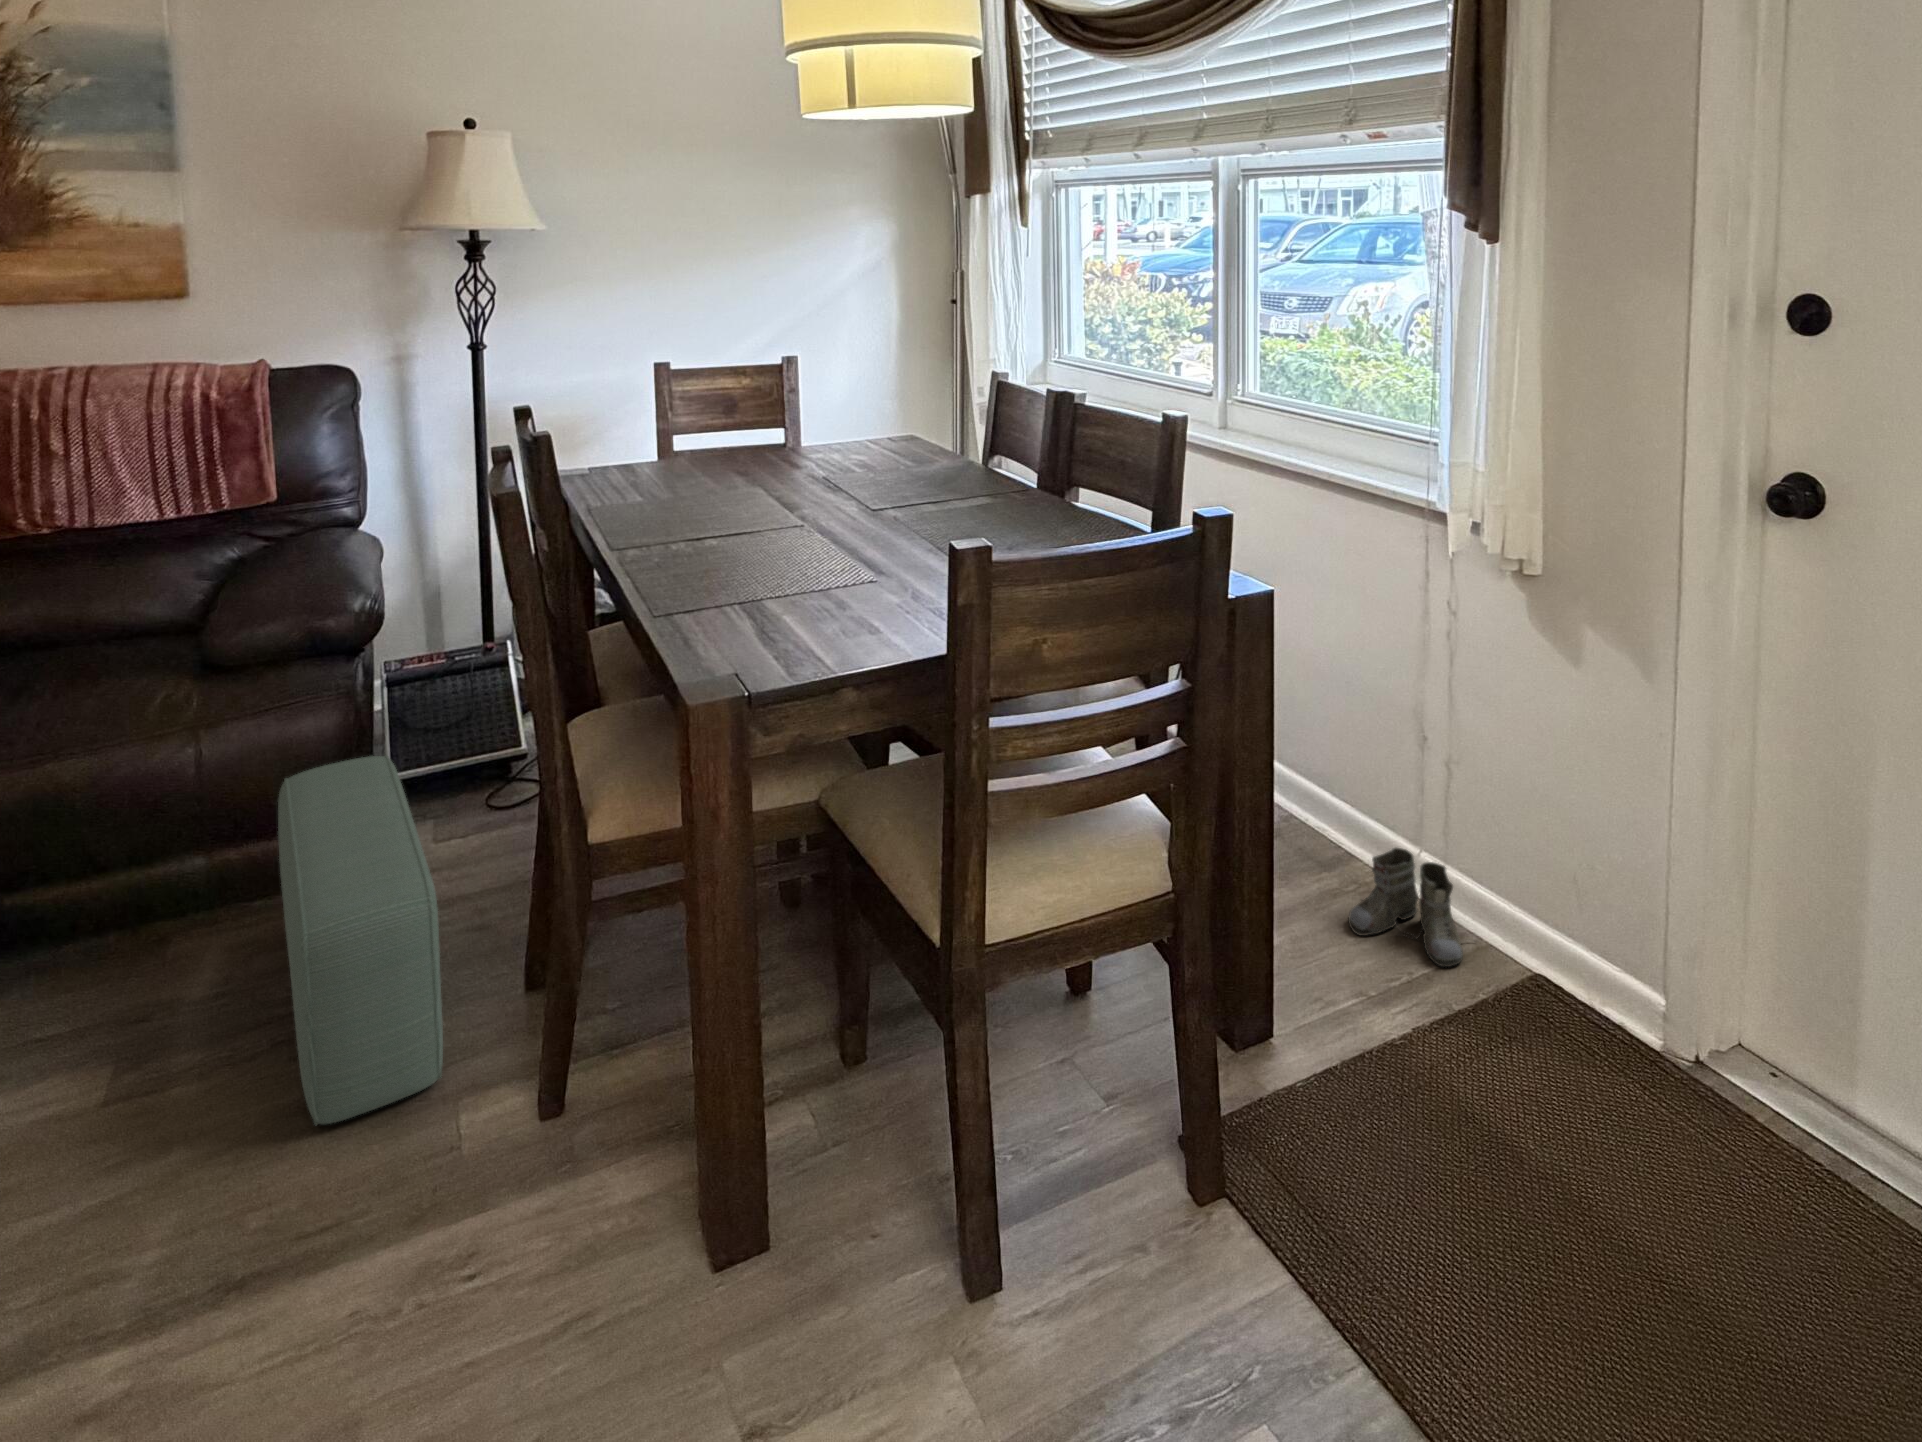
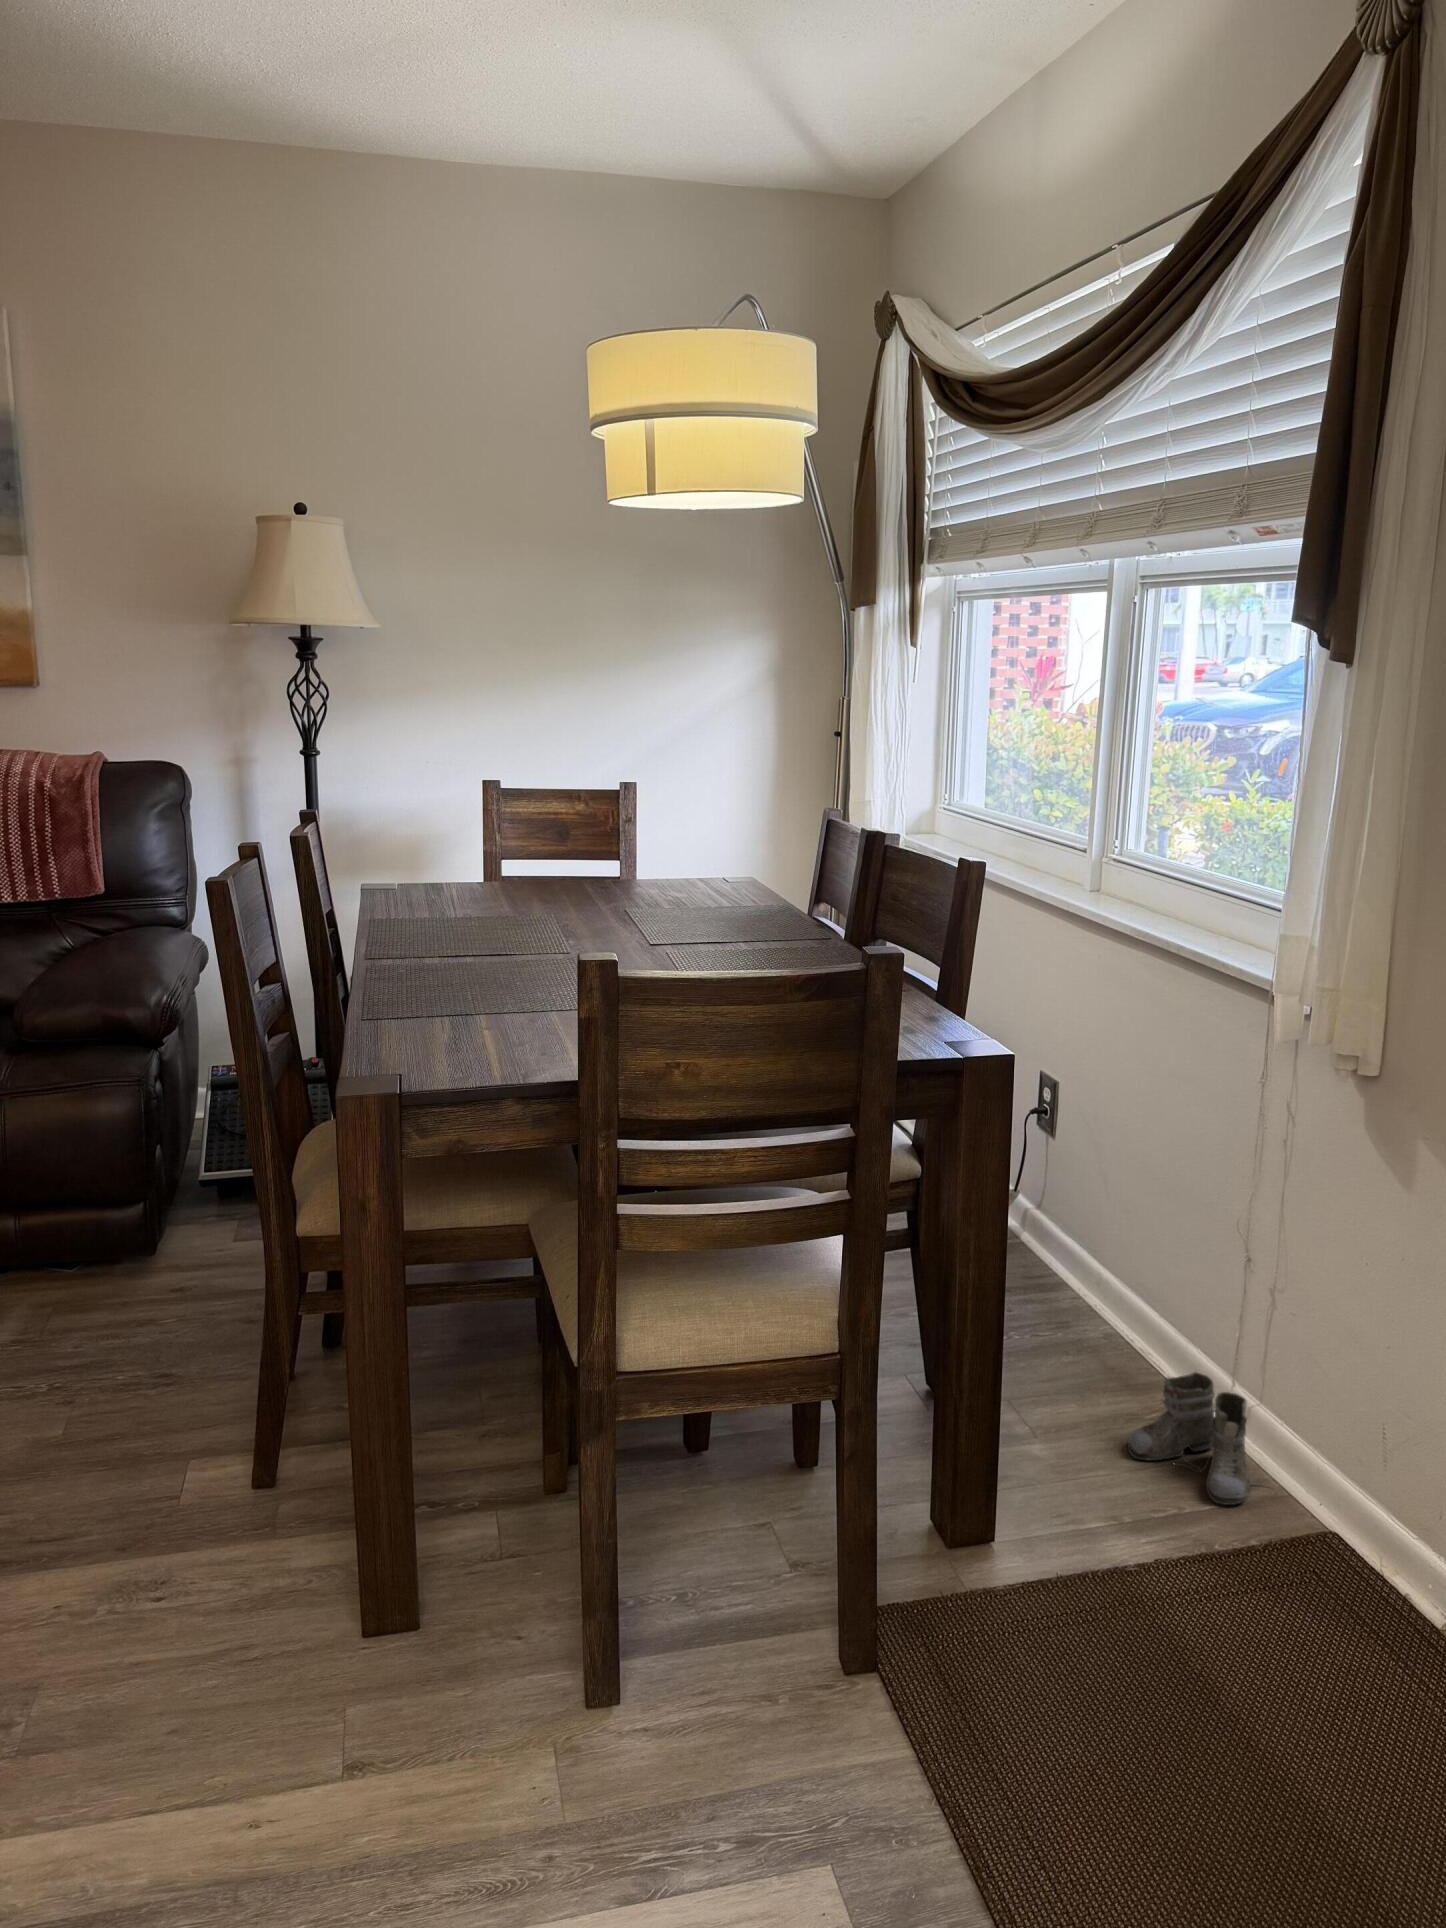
pouf: present [278,755,443,1125] -> none [40,1143,182,1457]

